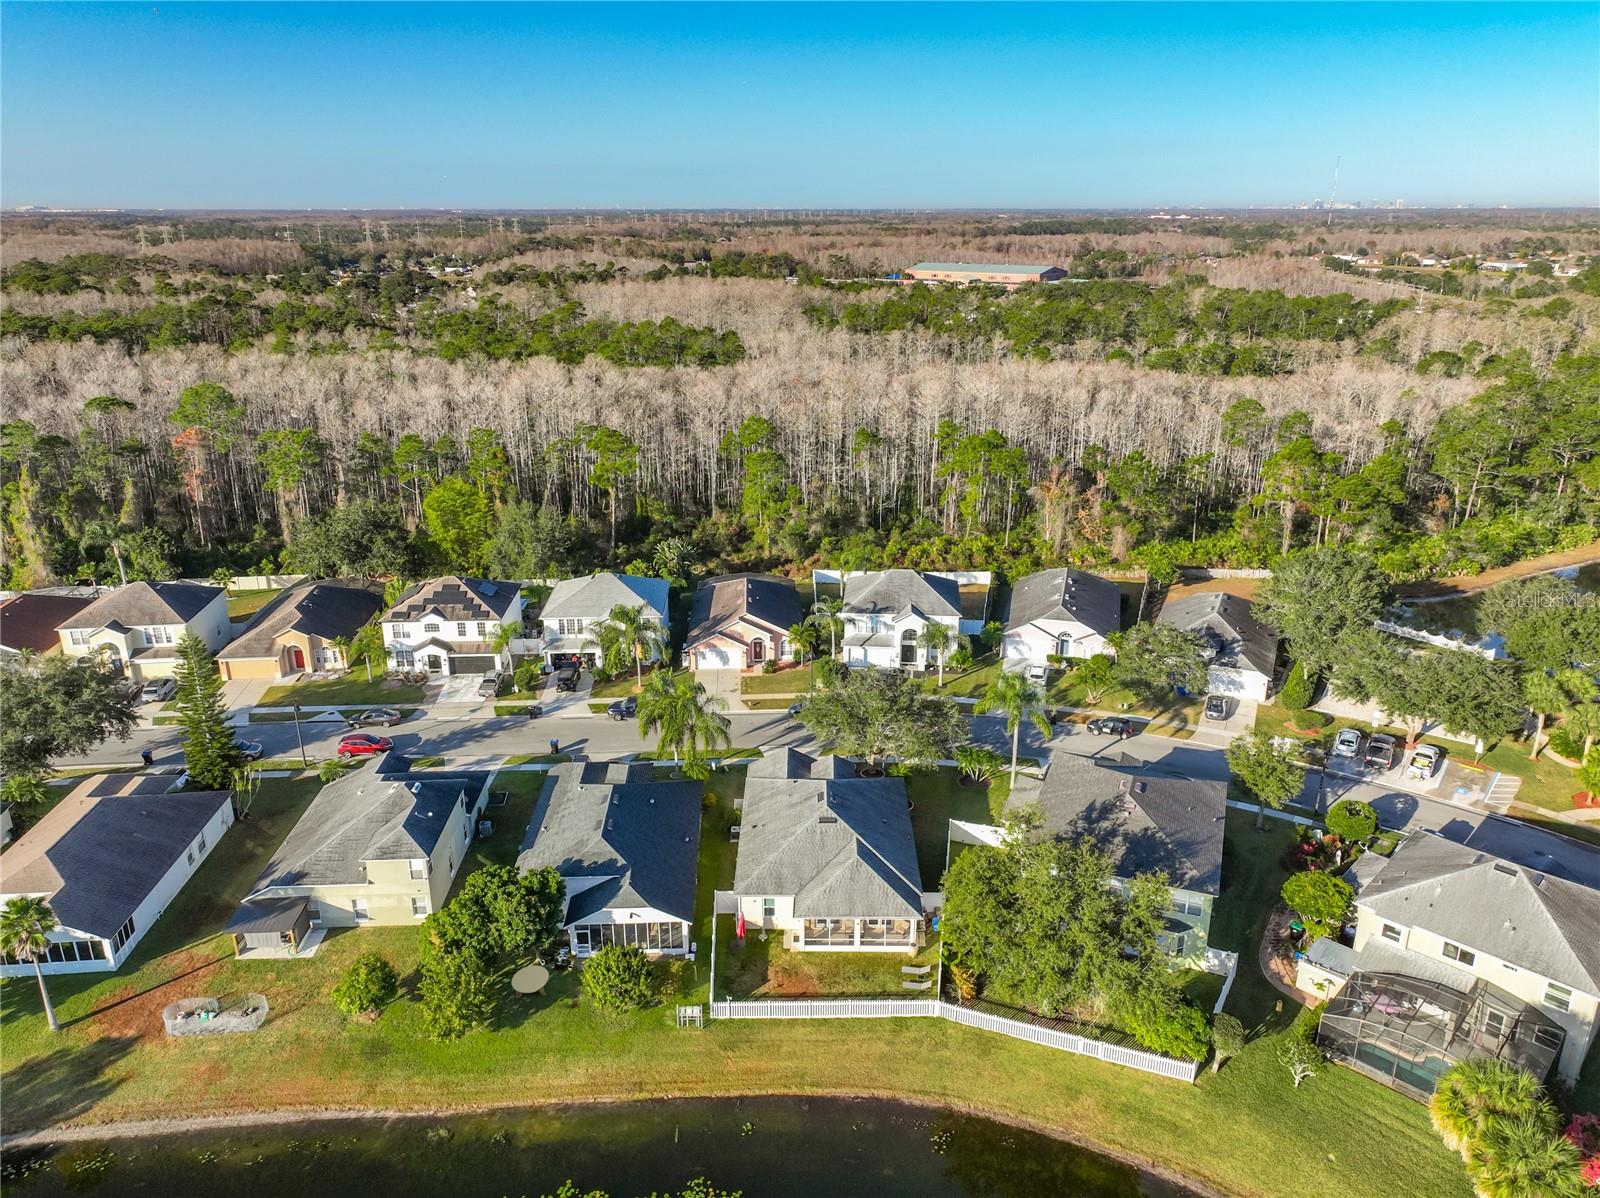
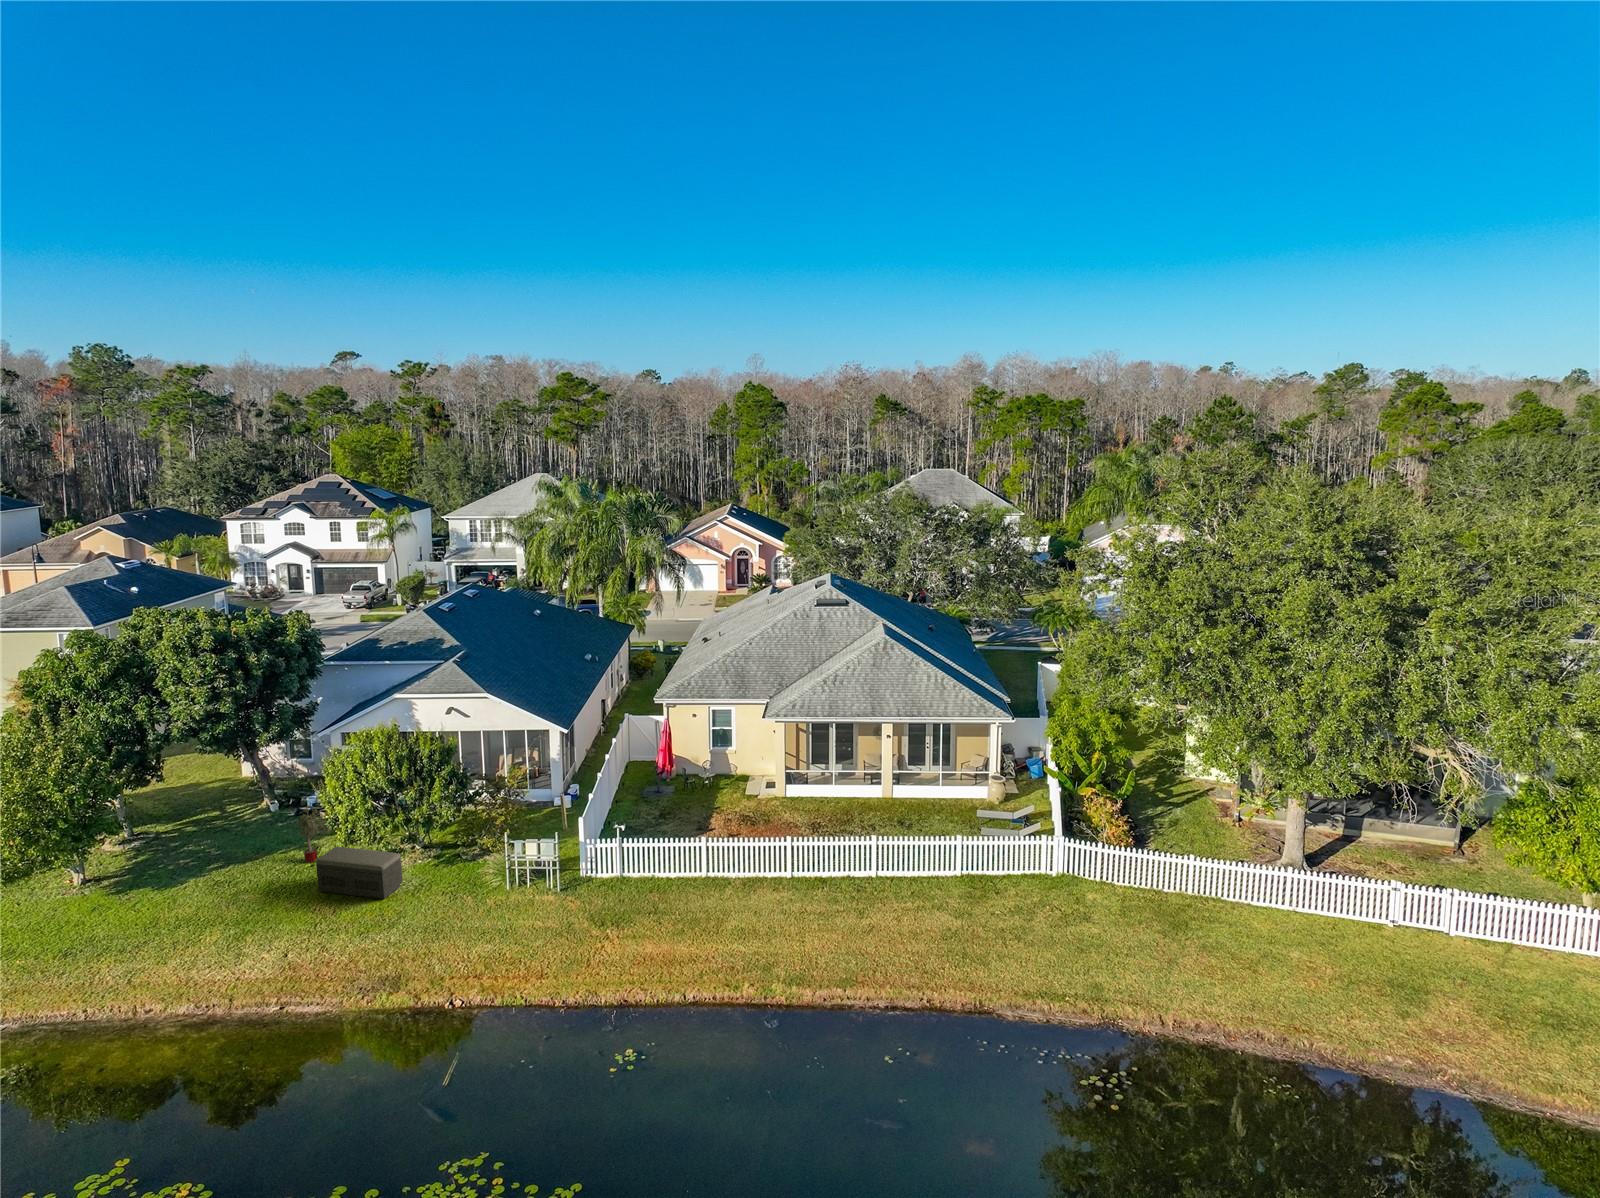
round table: present [512,965,549,998] -> none [193,800,275,850]
storage bench: none [587,1008,627,1036] -> present [316,847,403,899]

